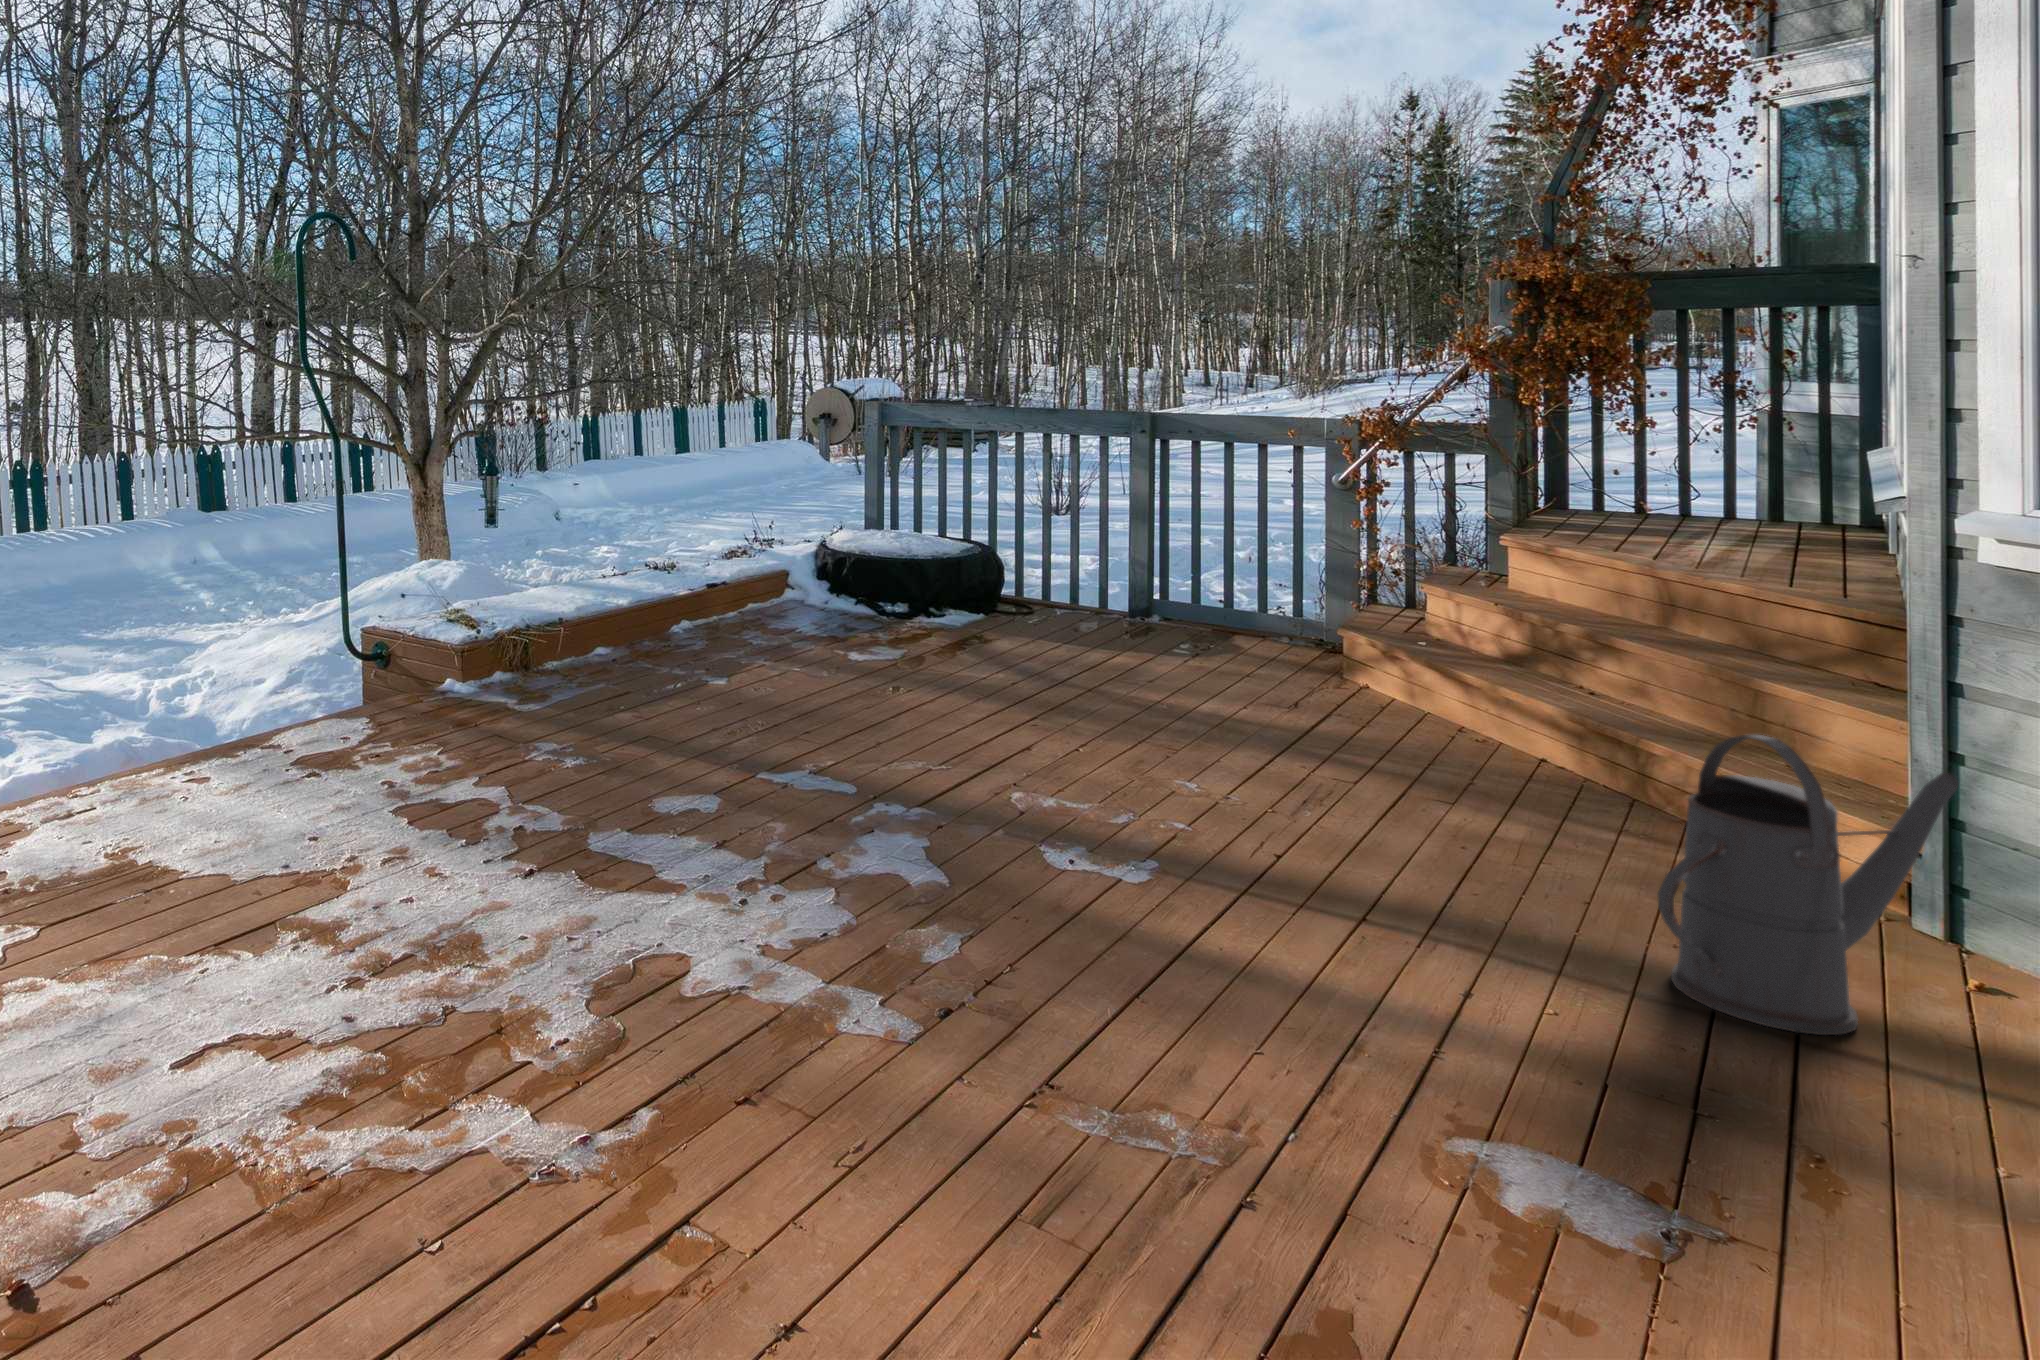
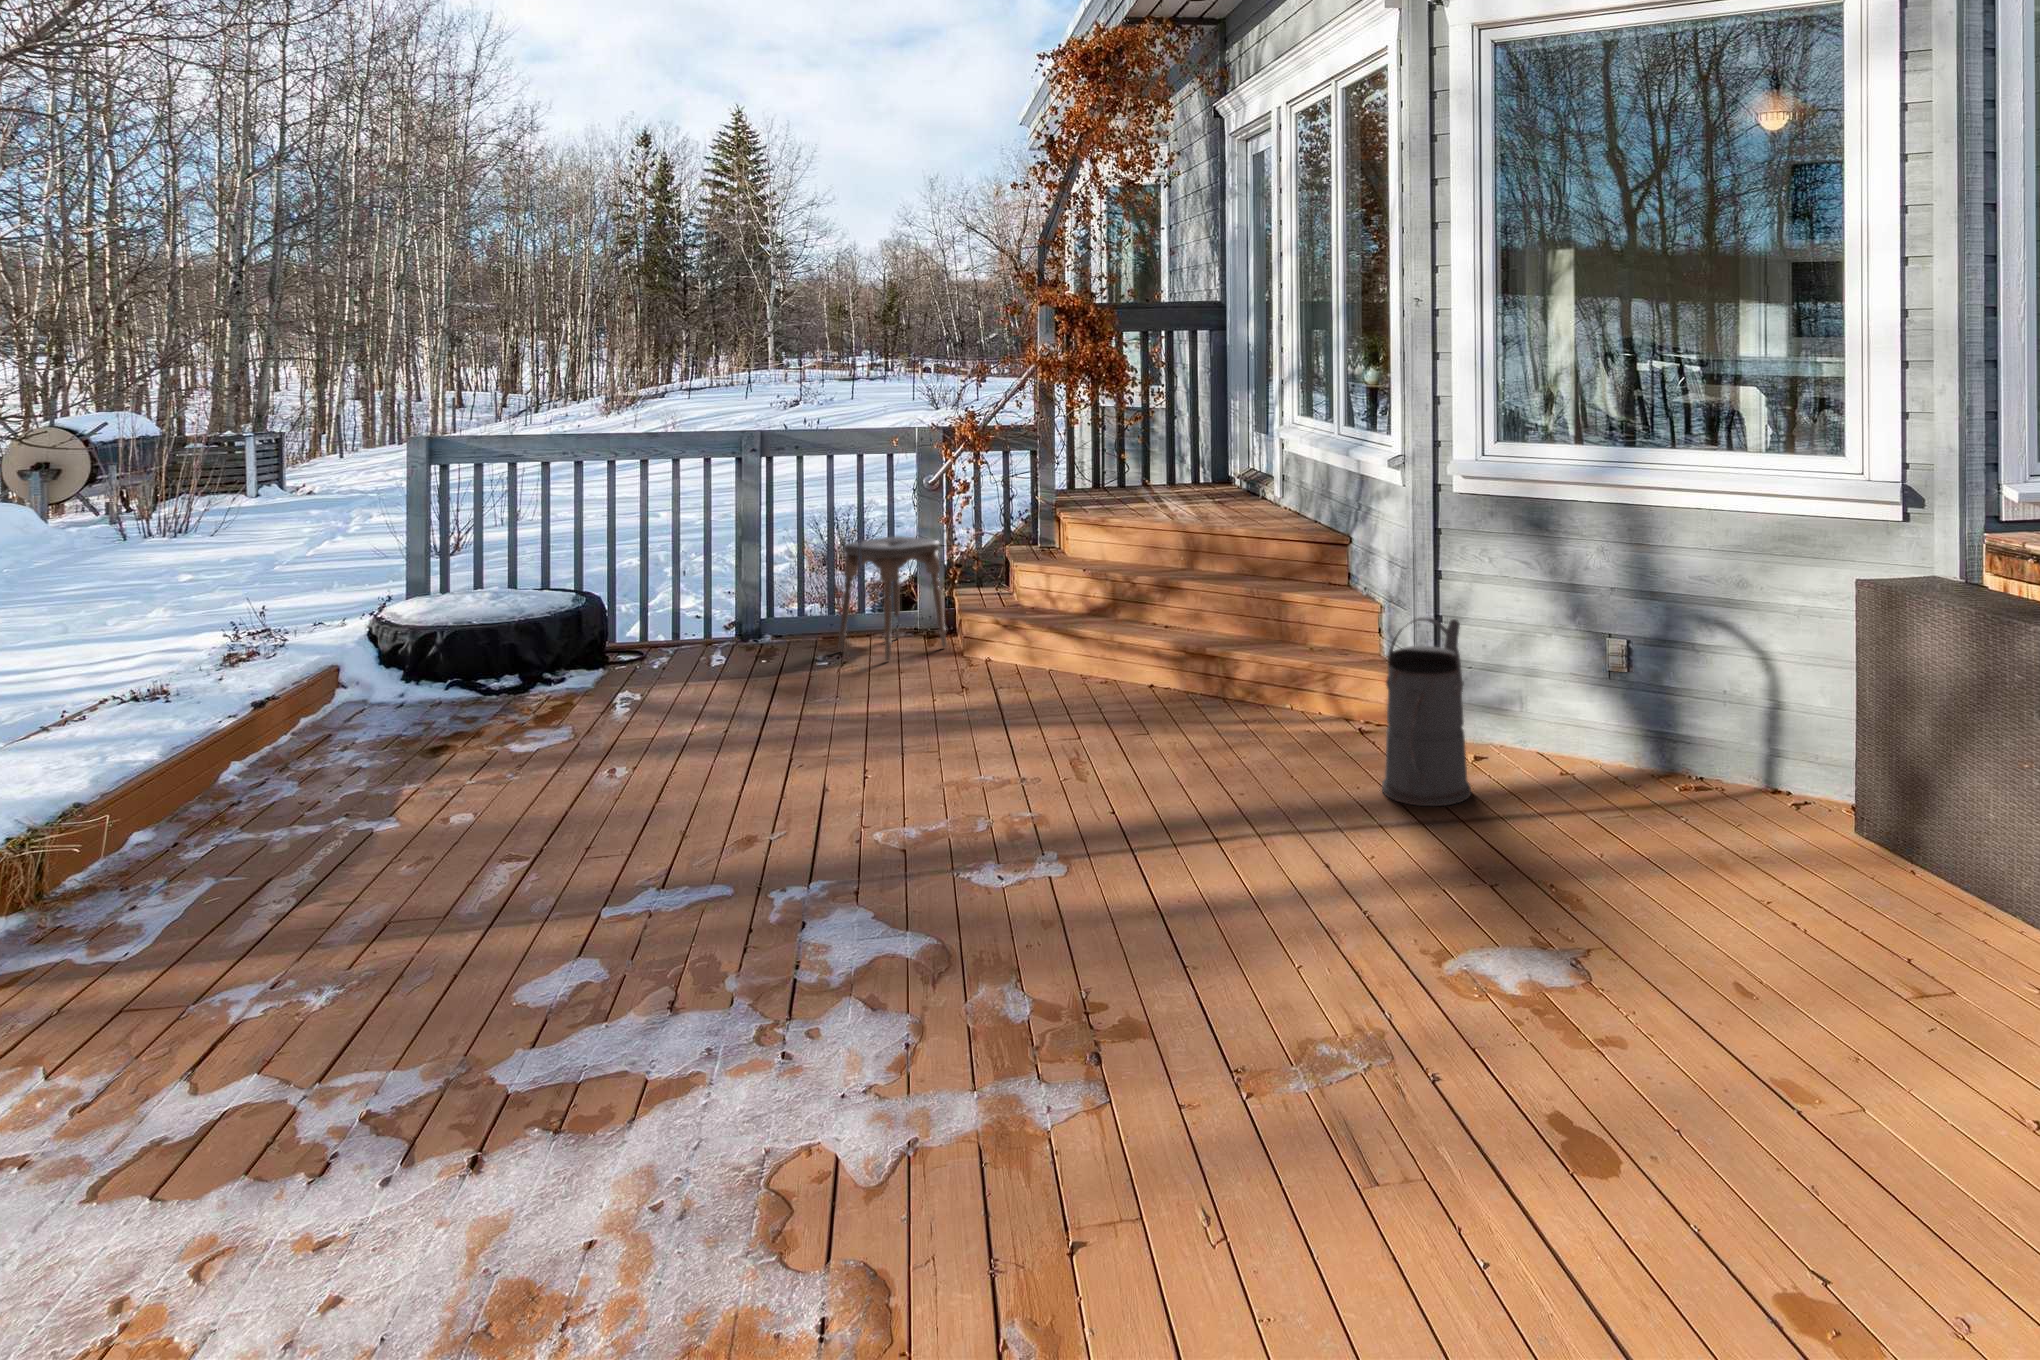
stool: none [1215,538,1341,674] -> present [838,536,946,661]

